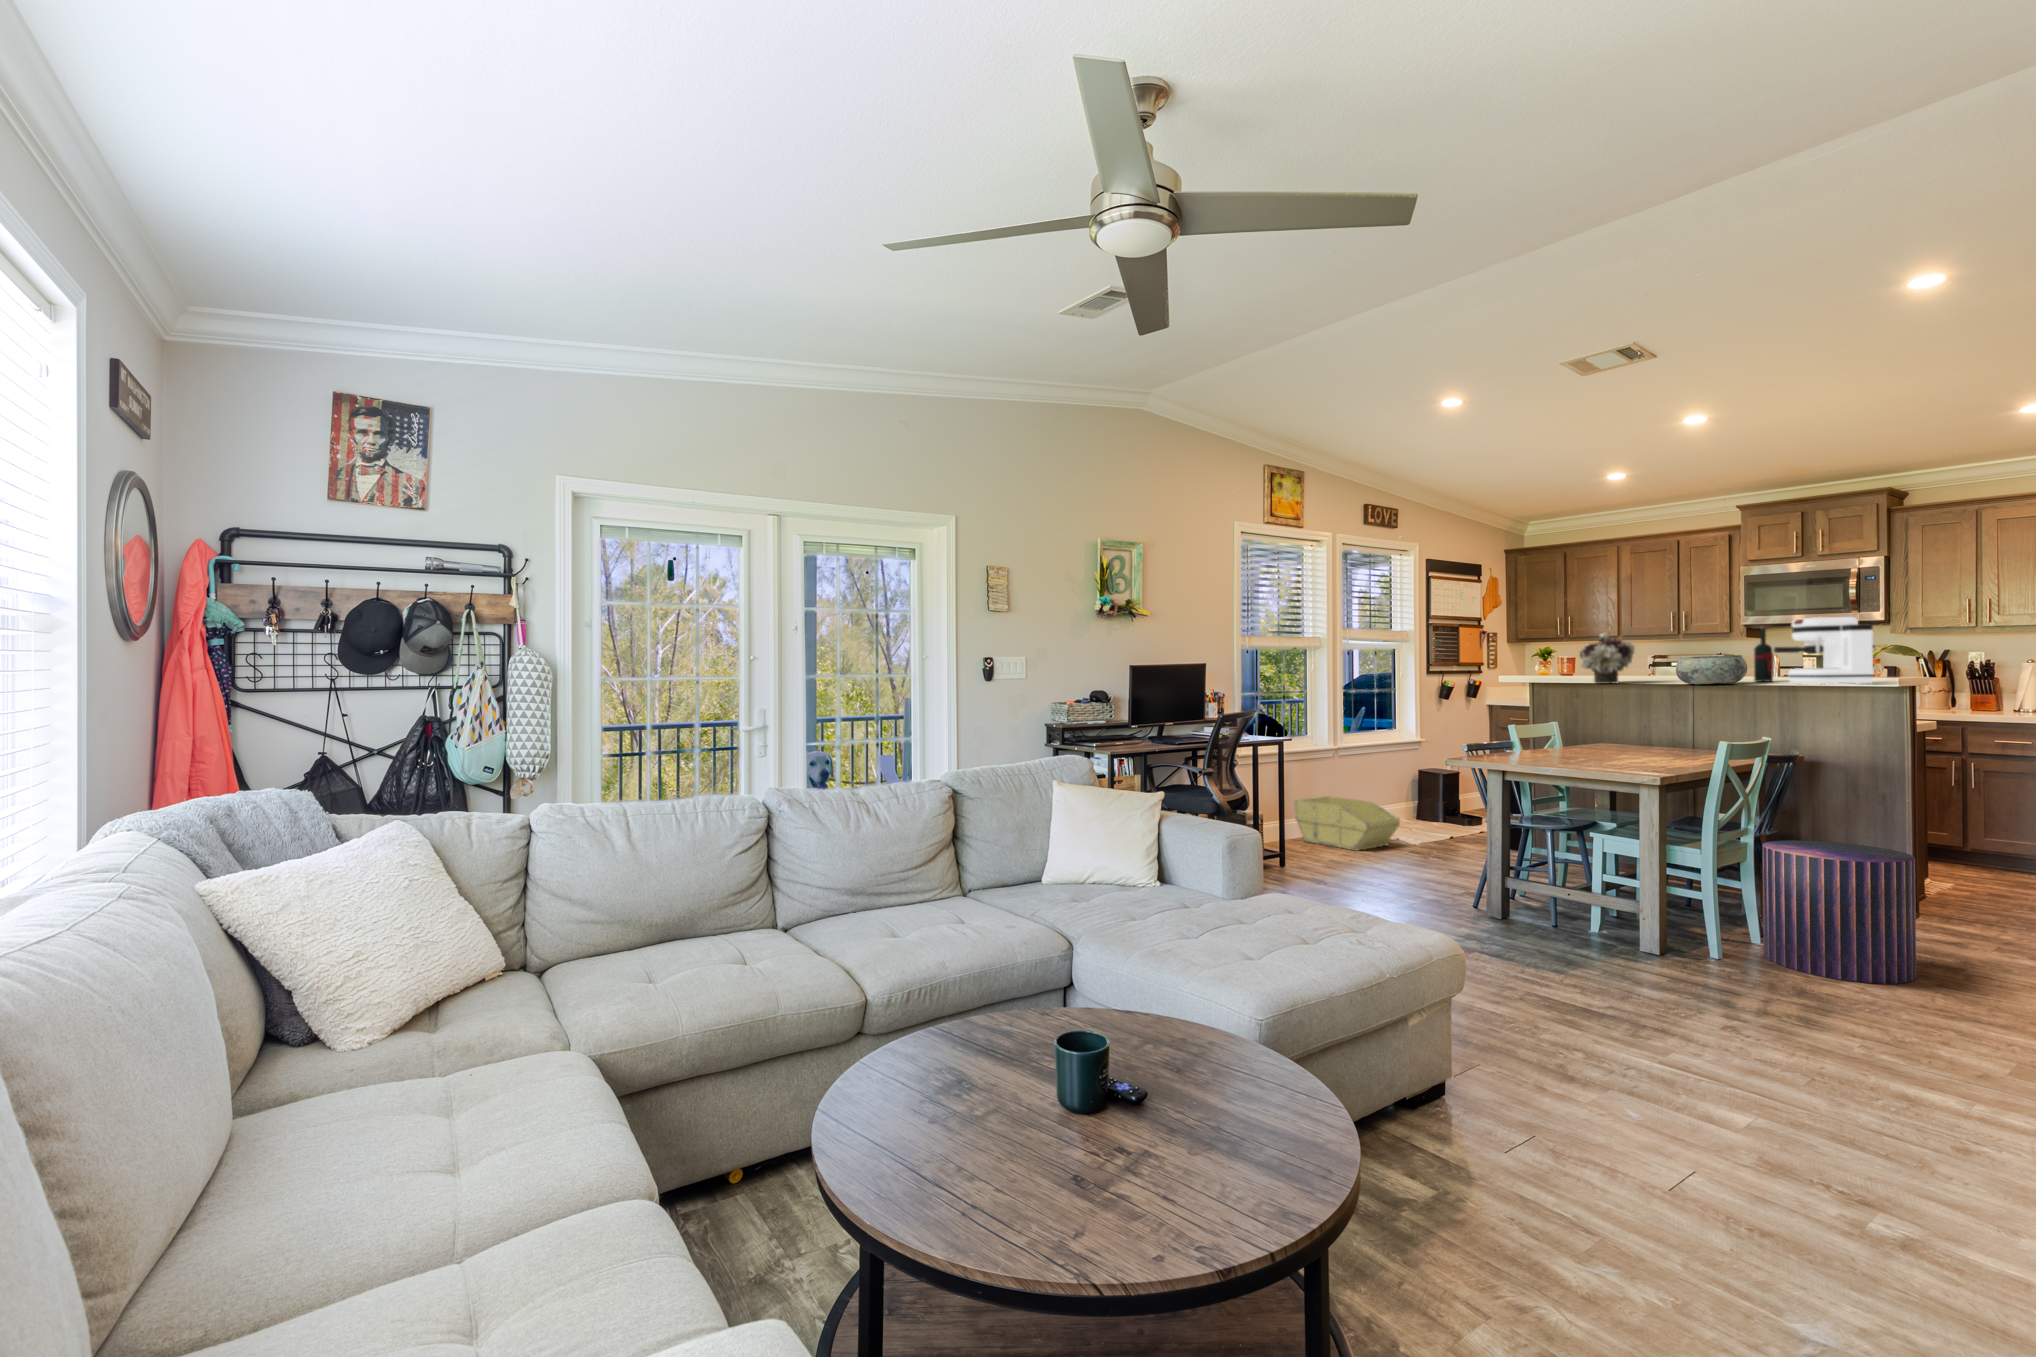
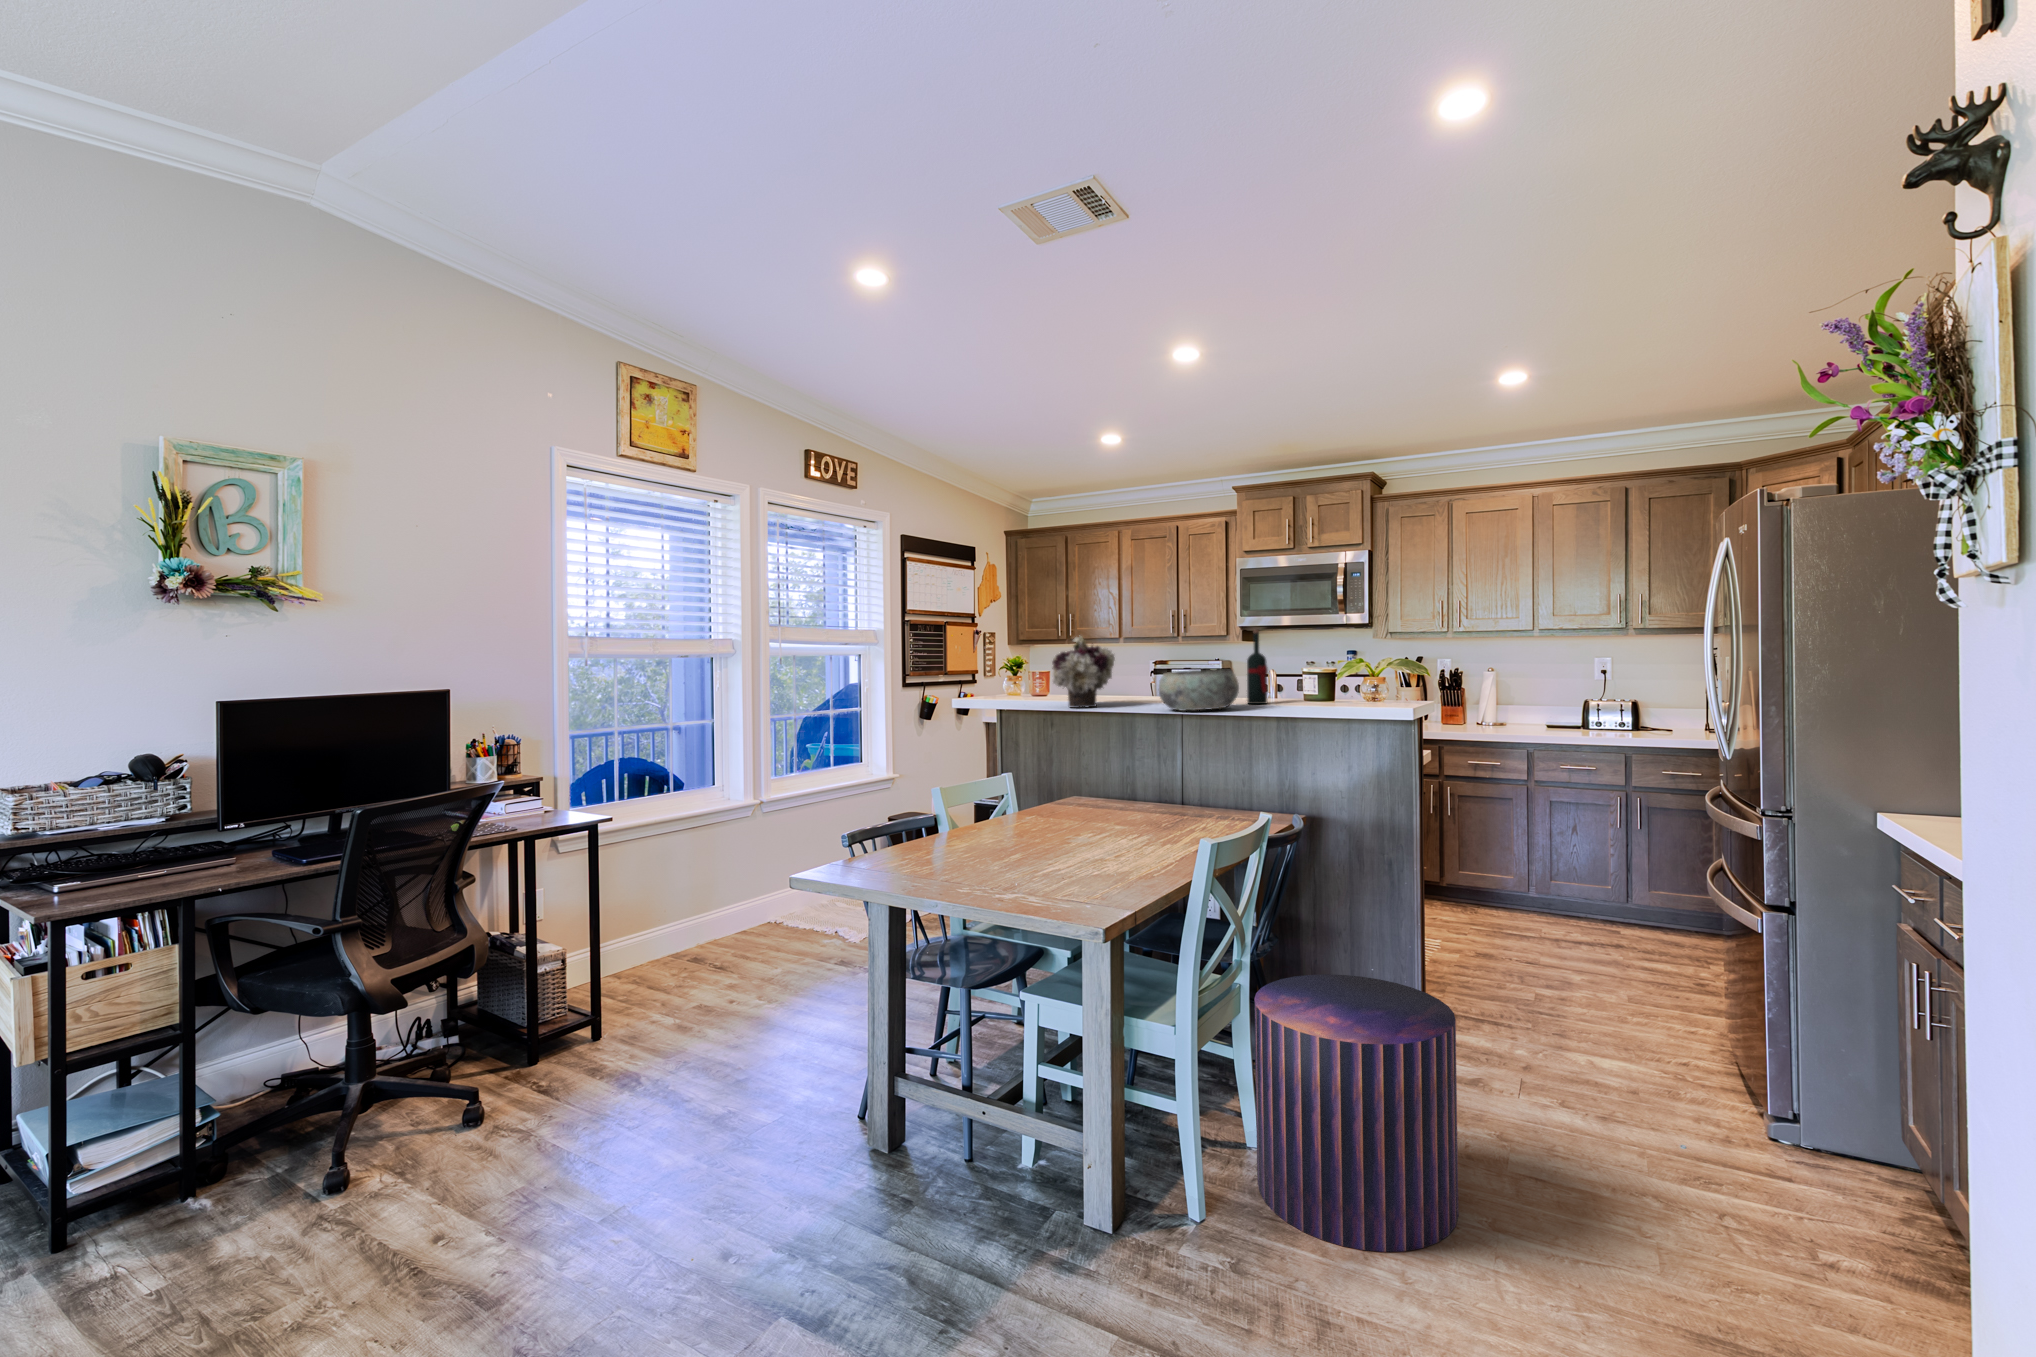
coffee maker: present [1774,617,1874,685] -> none [1268,619,1378,714]
storage bin: present [1295,796,1400,851] -> none [681,874,829,968]

